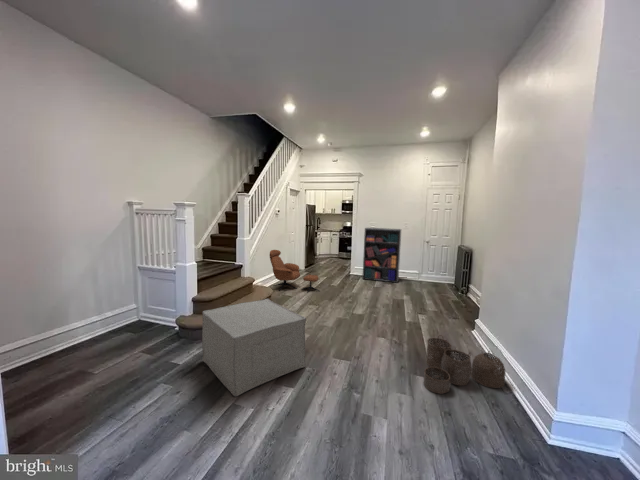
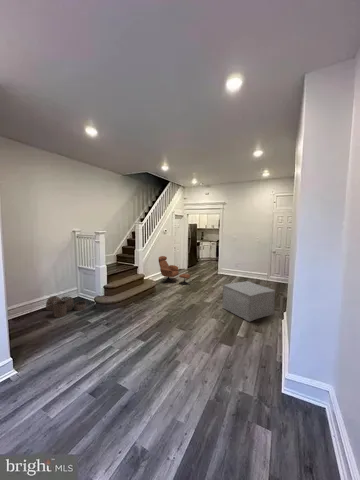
bookshelf: present [363,228,401,283] -> none [226,241,255,282]
ottoman: present [202,299,306,396] -> present [222,281,275,322]
woven basket: present [424,336,506,394] -> present [46,296,86,317]

